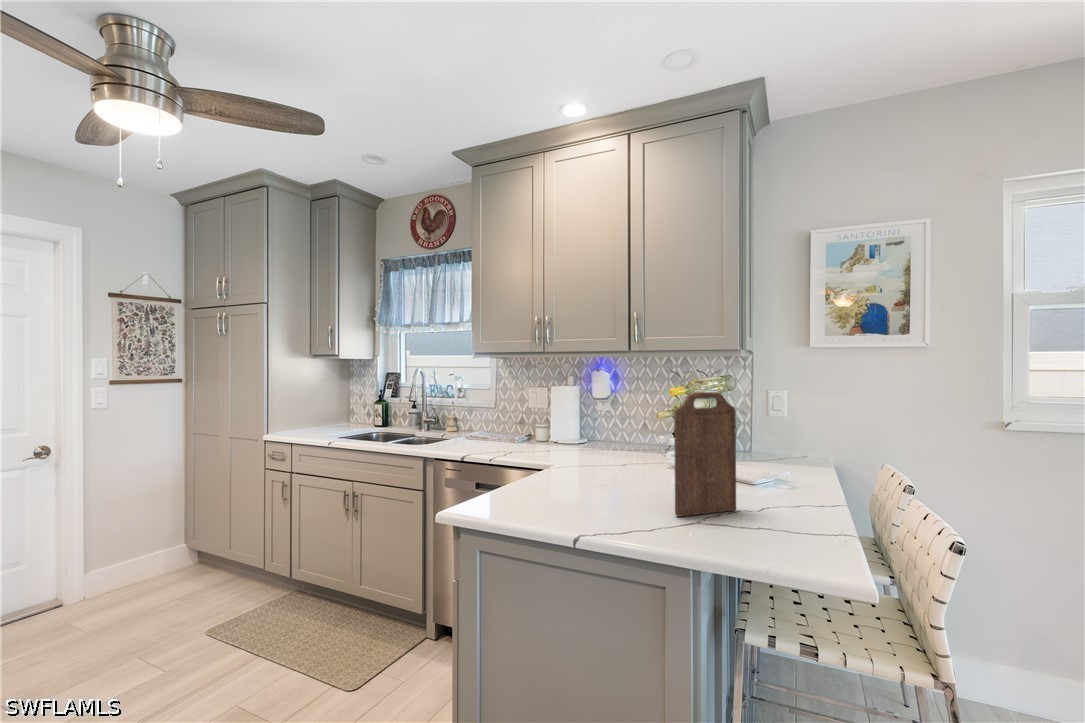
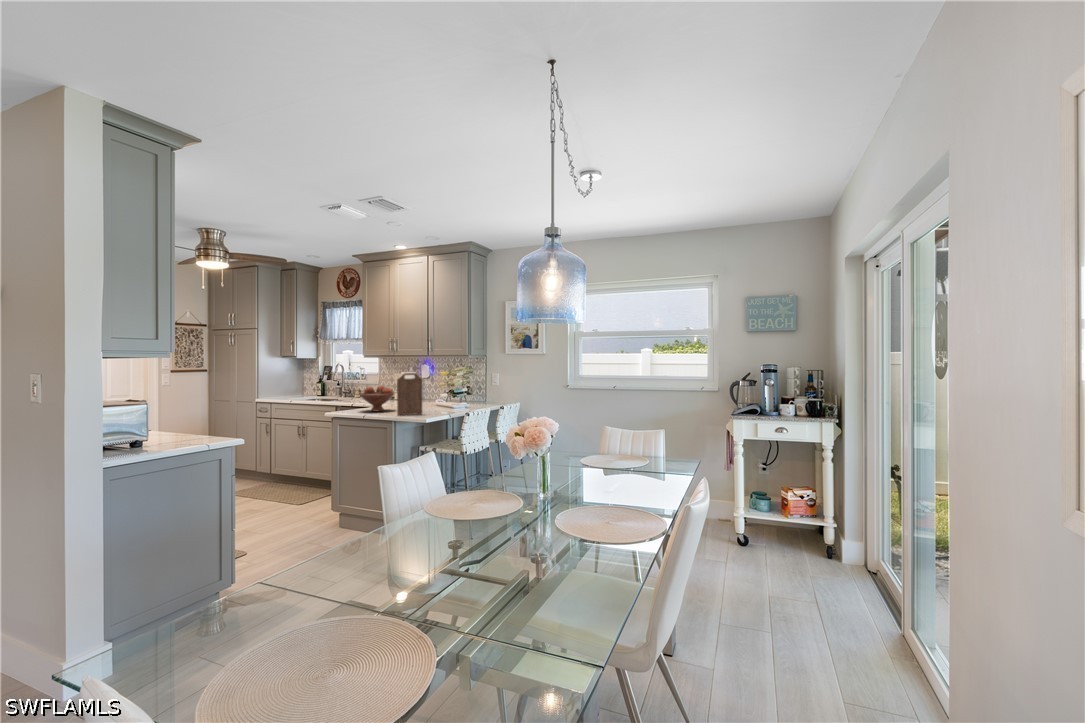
fruit bowl: none [532,422,619,492] -> present [360,386,394,411]

